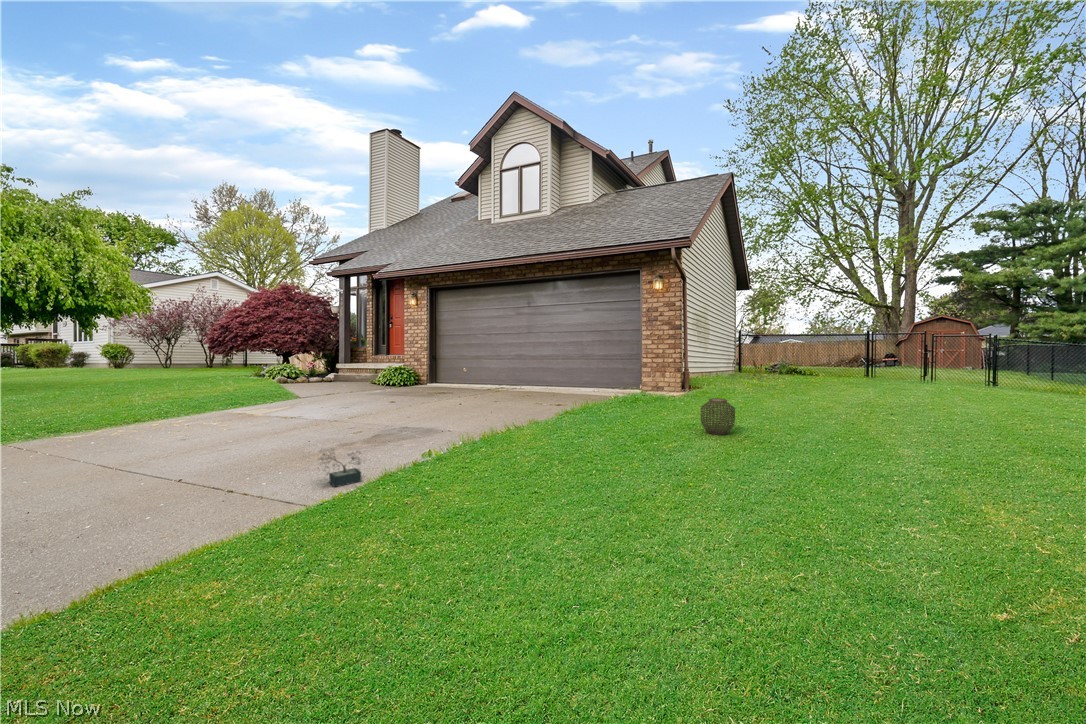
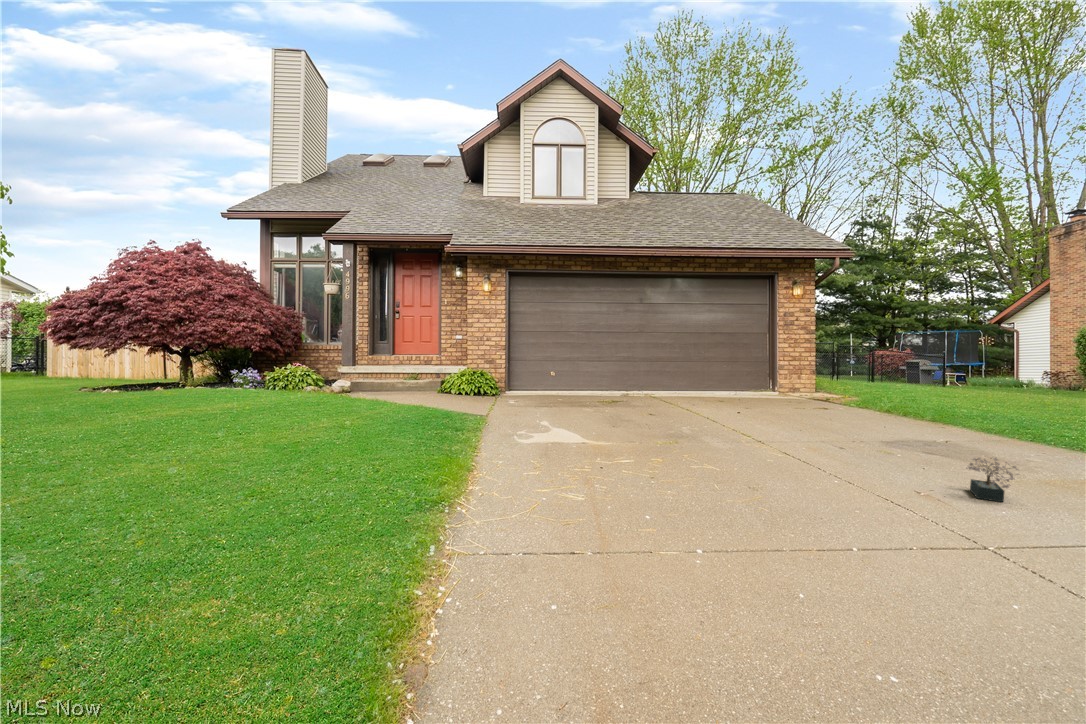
woven basket: present [701,398,735,435] -> none [1006,396,1047,429]

